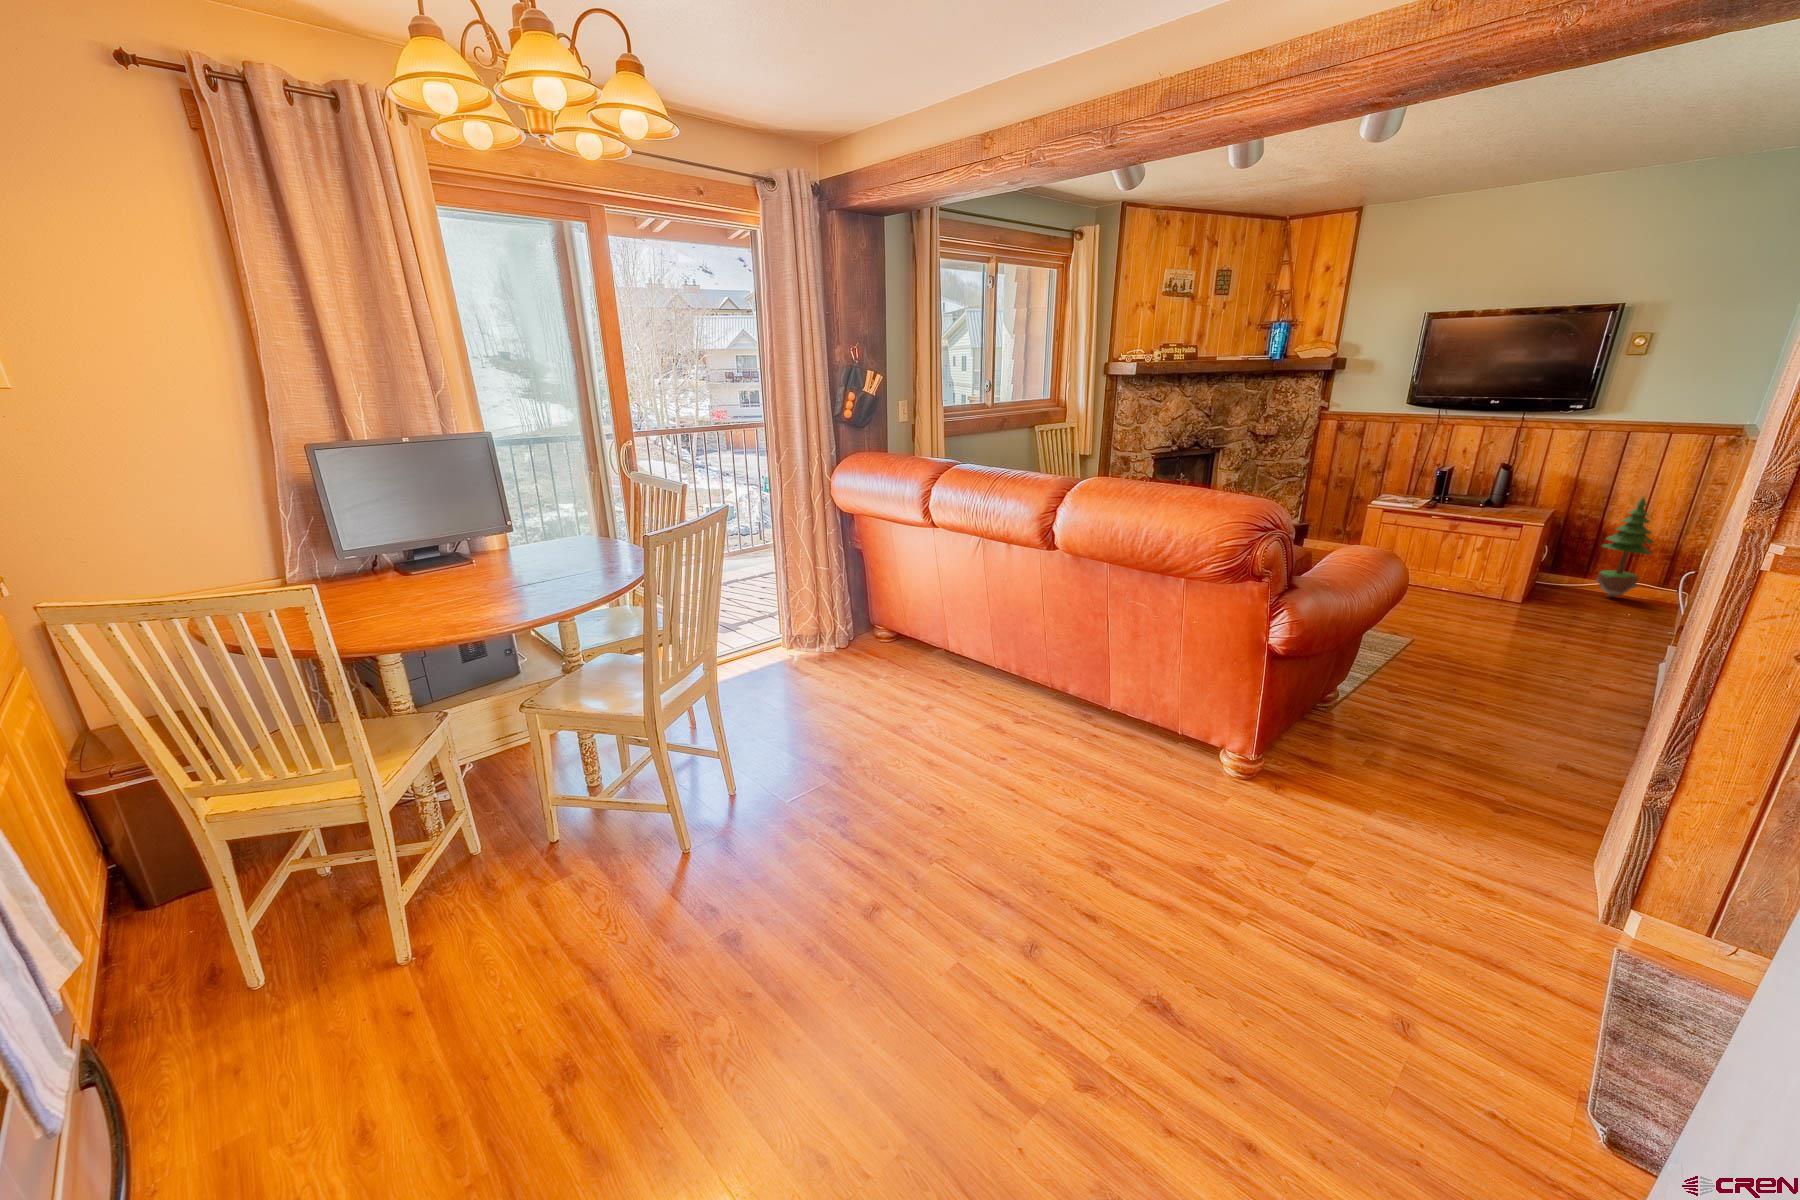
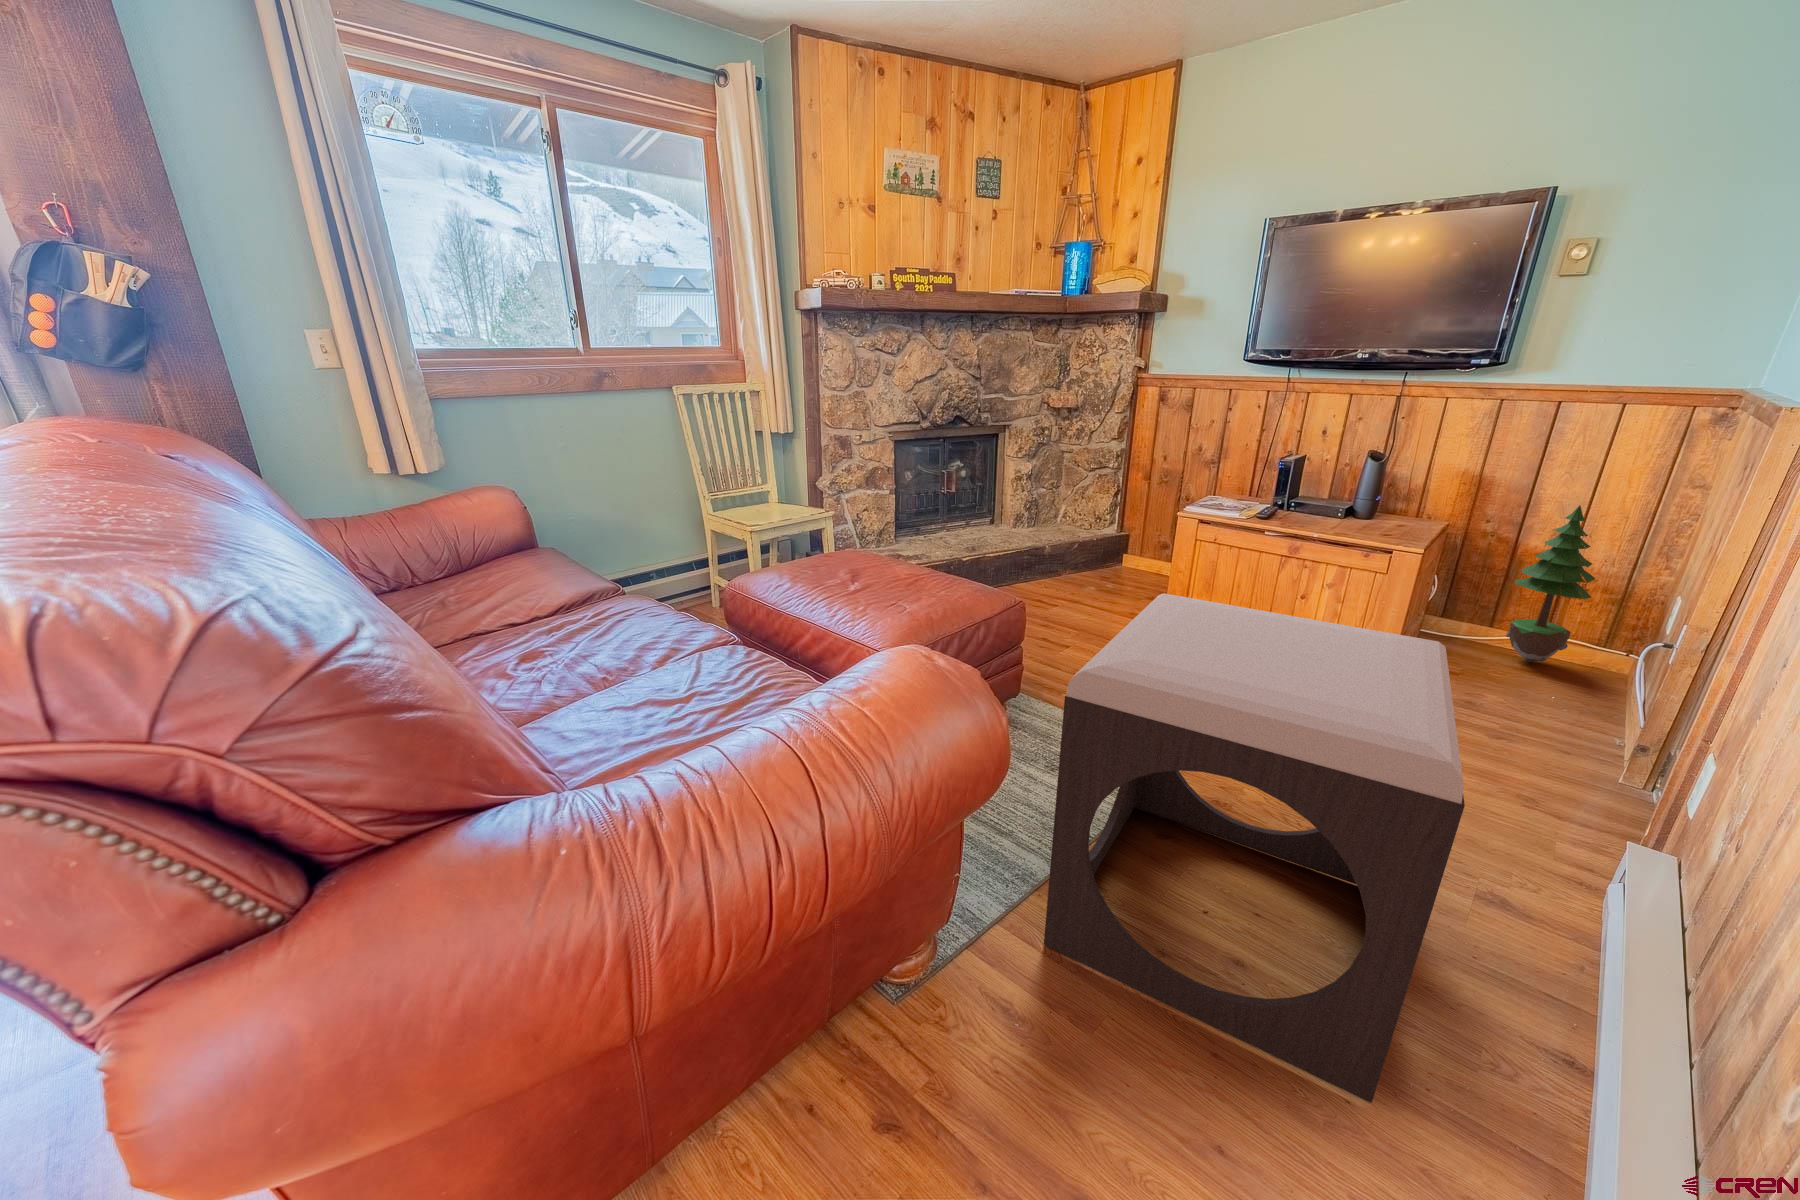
footstool: none [1377,535,1589,728] -> present [1044,593,1465,1103]

